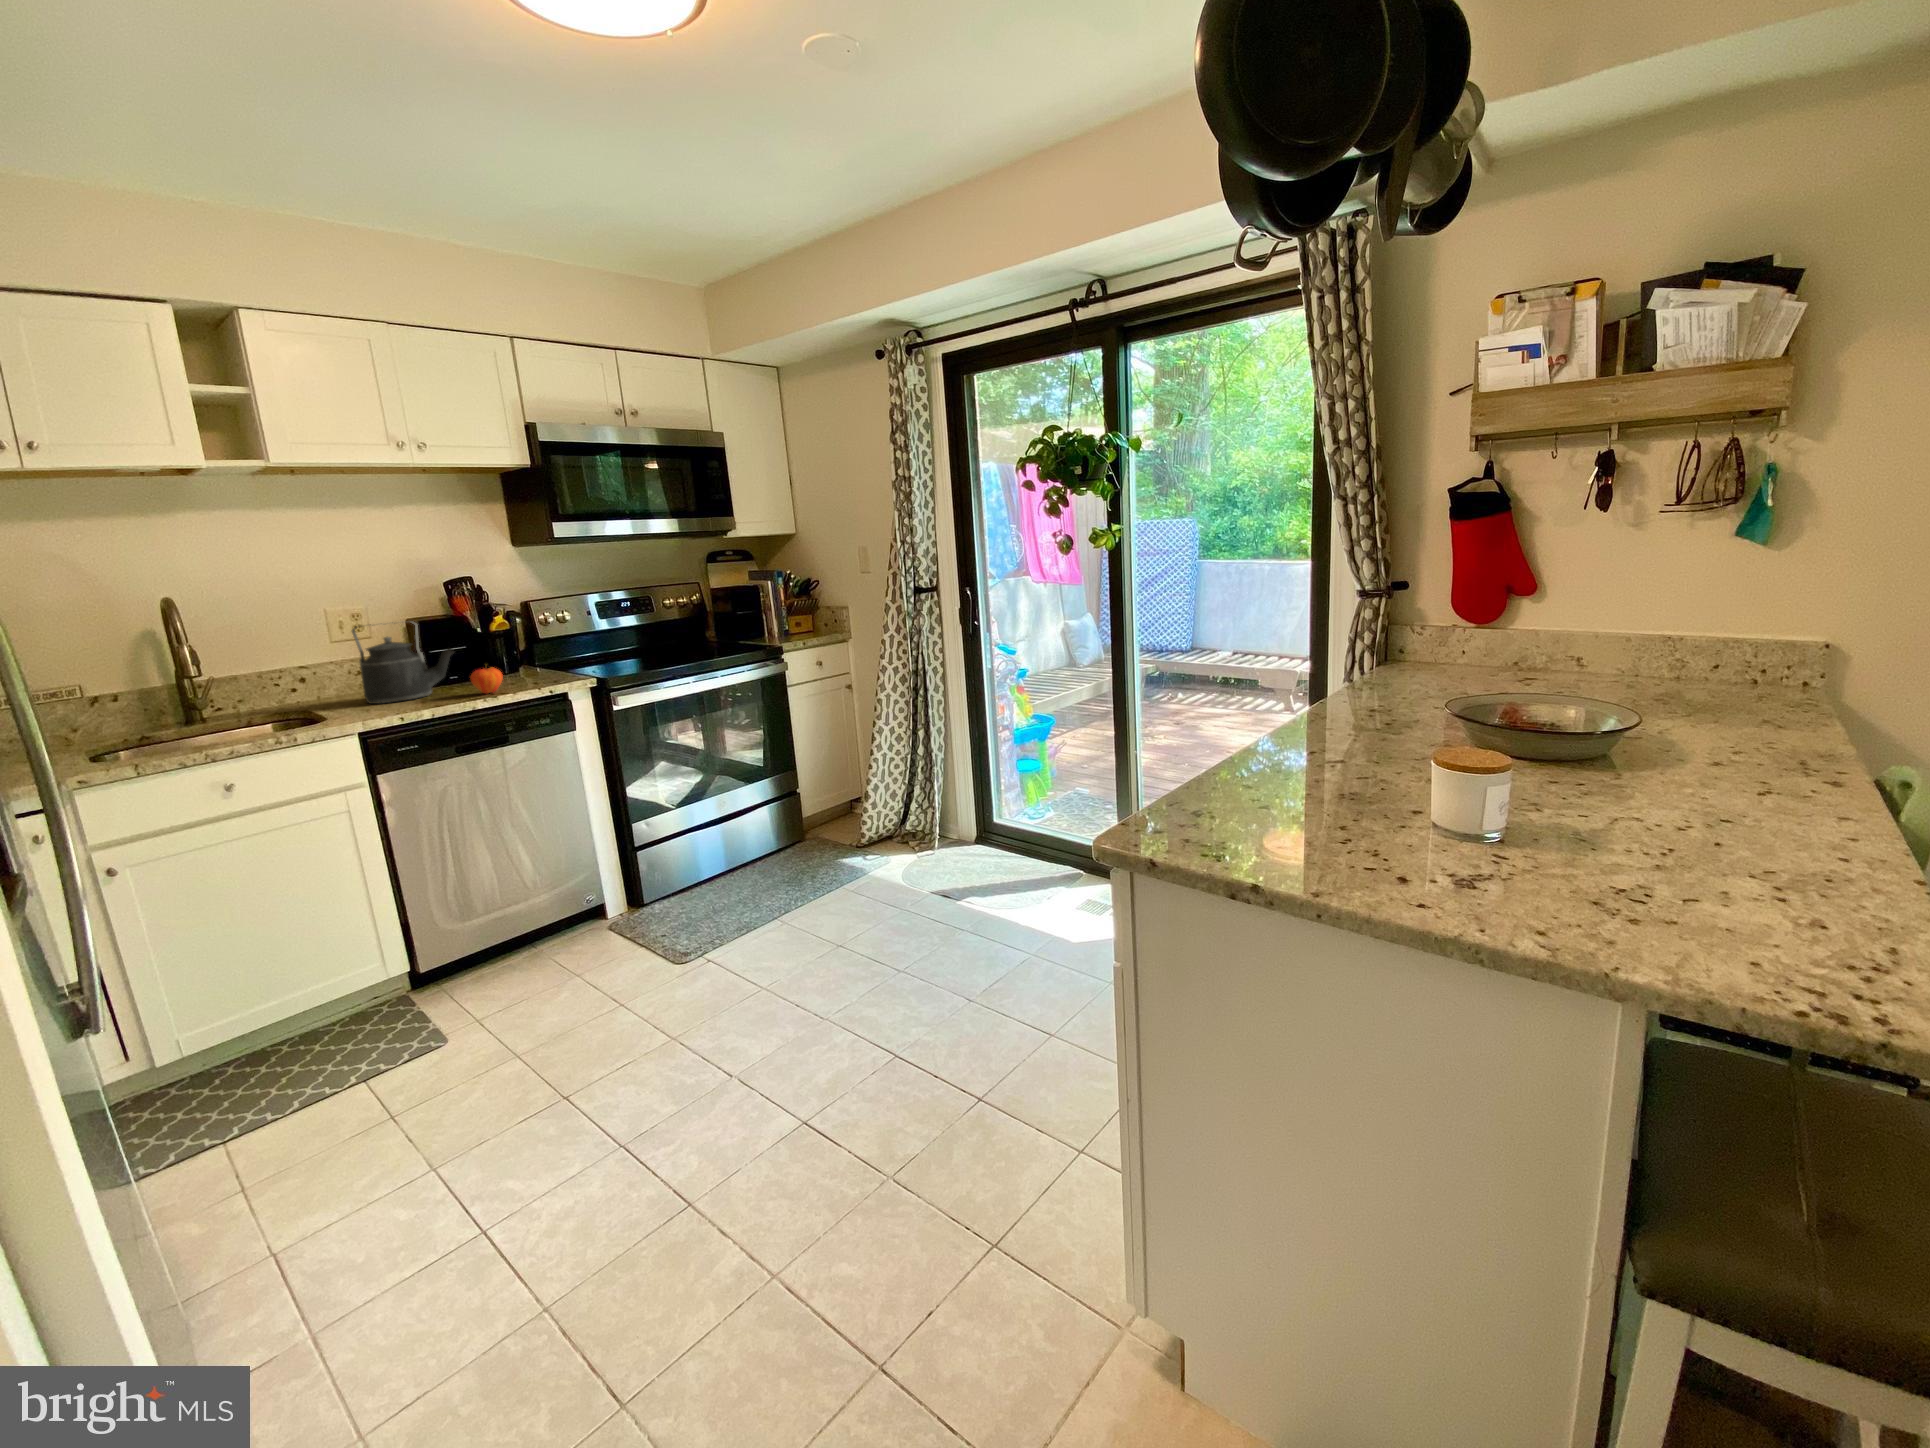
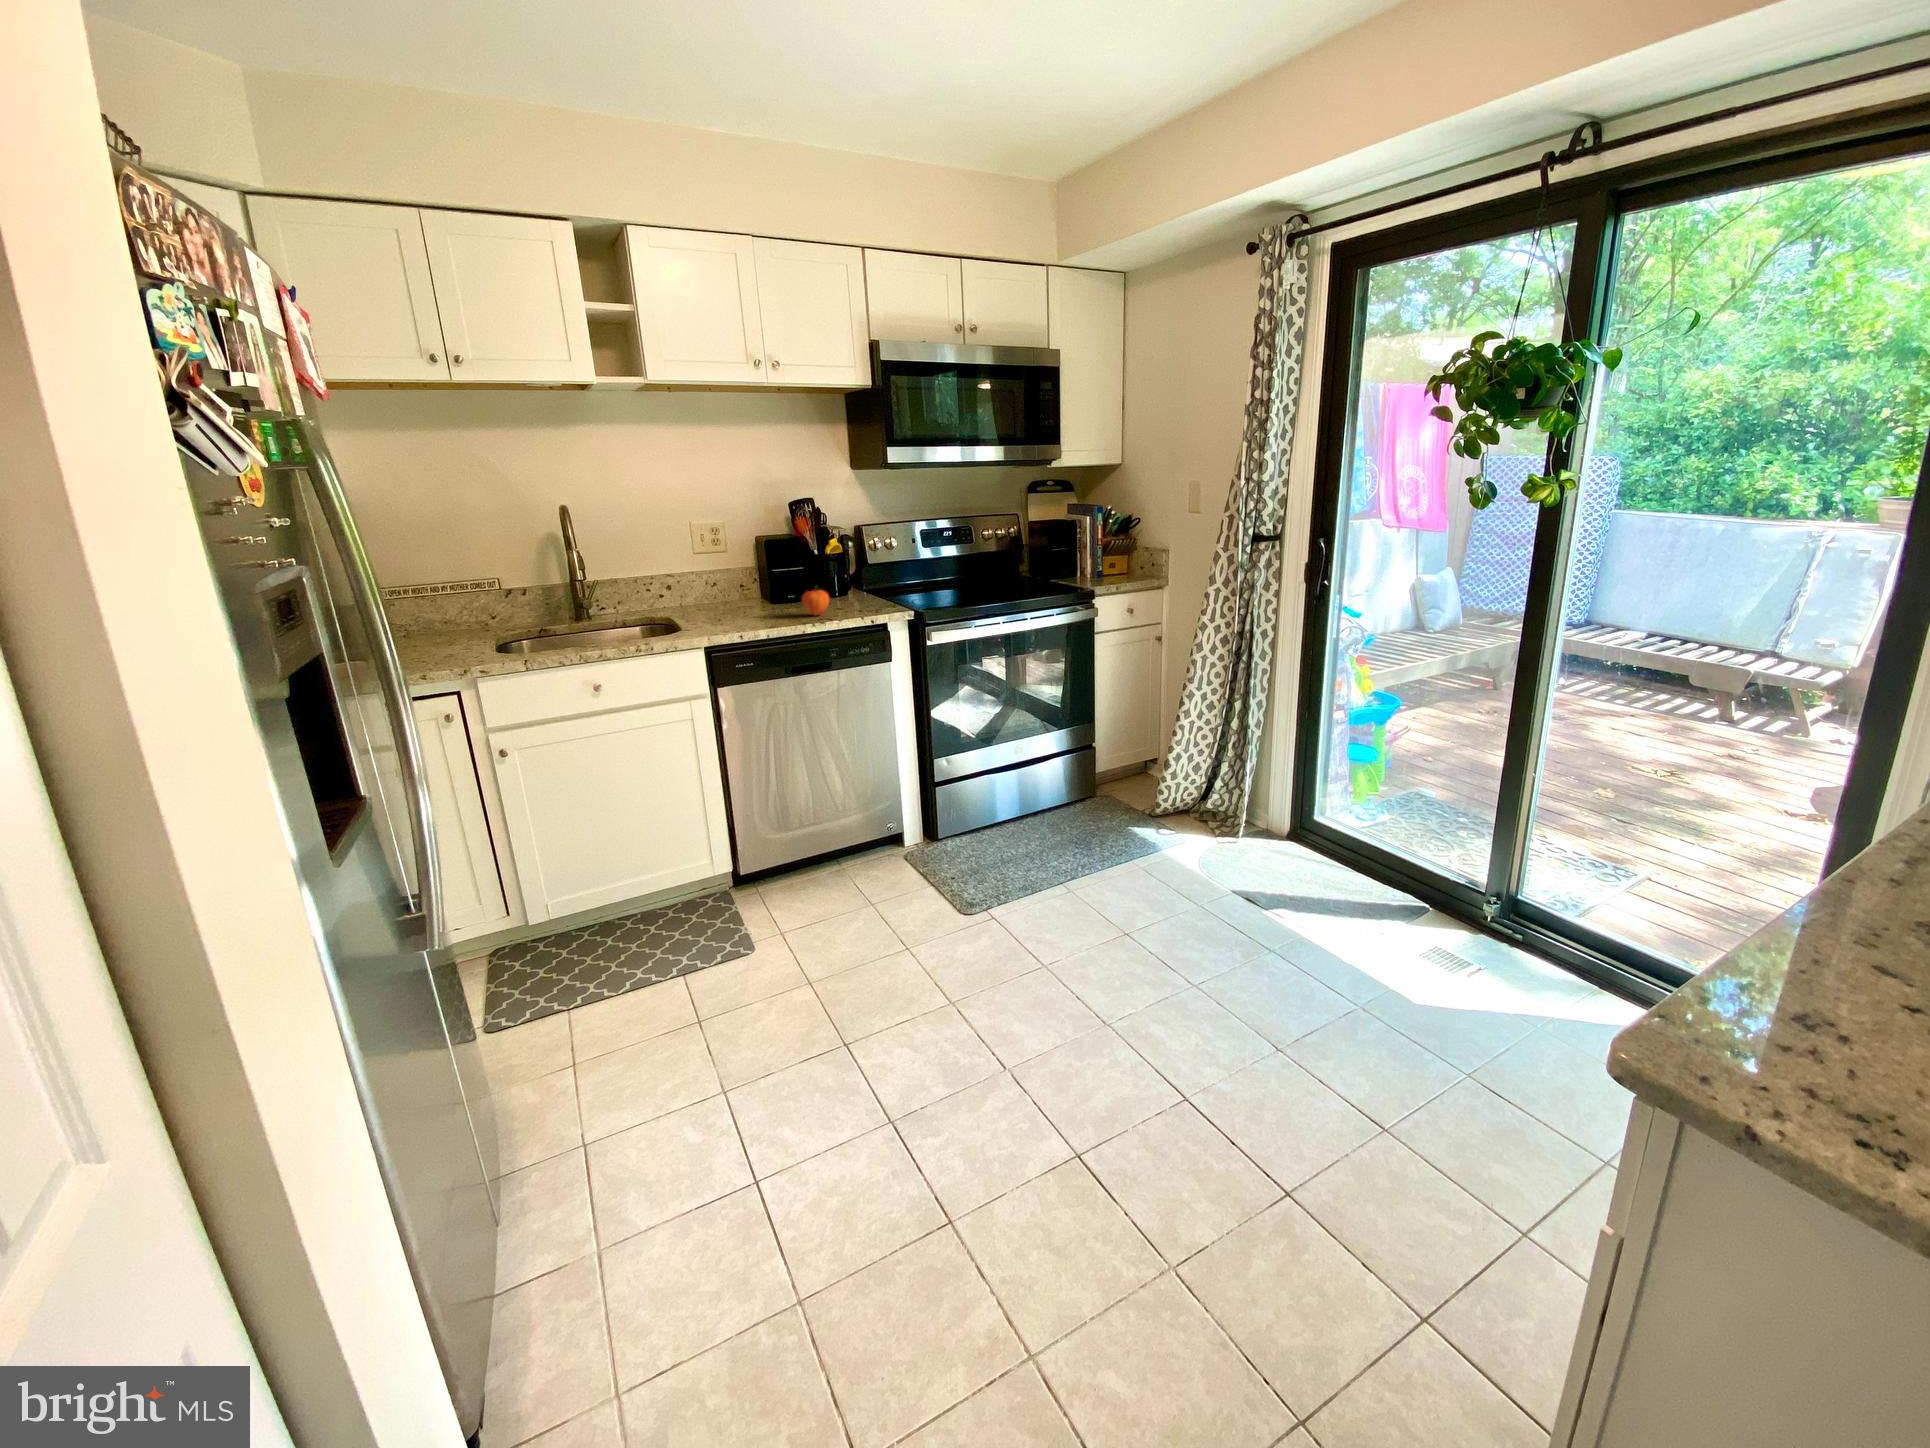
kettle: present [352,621,454,704] -> none [709,538,791,616]

